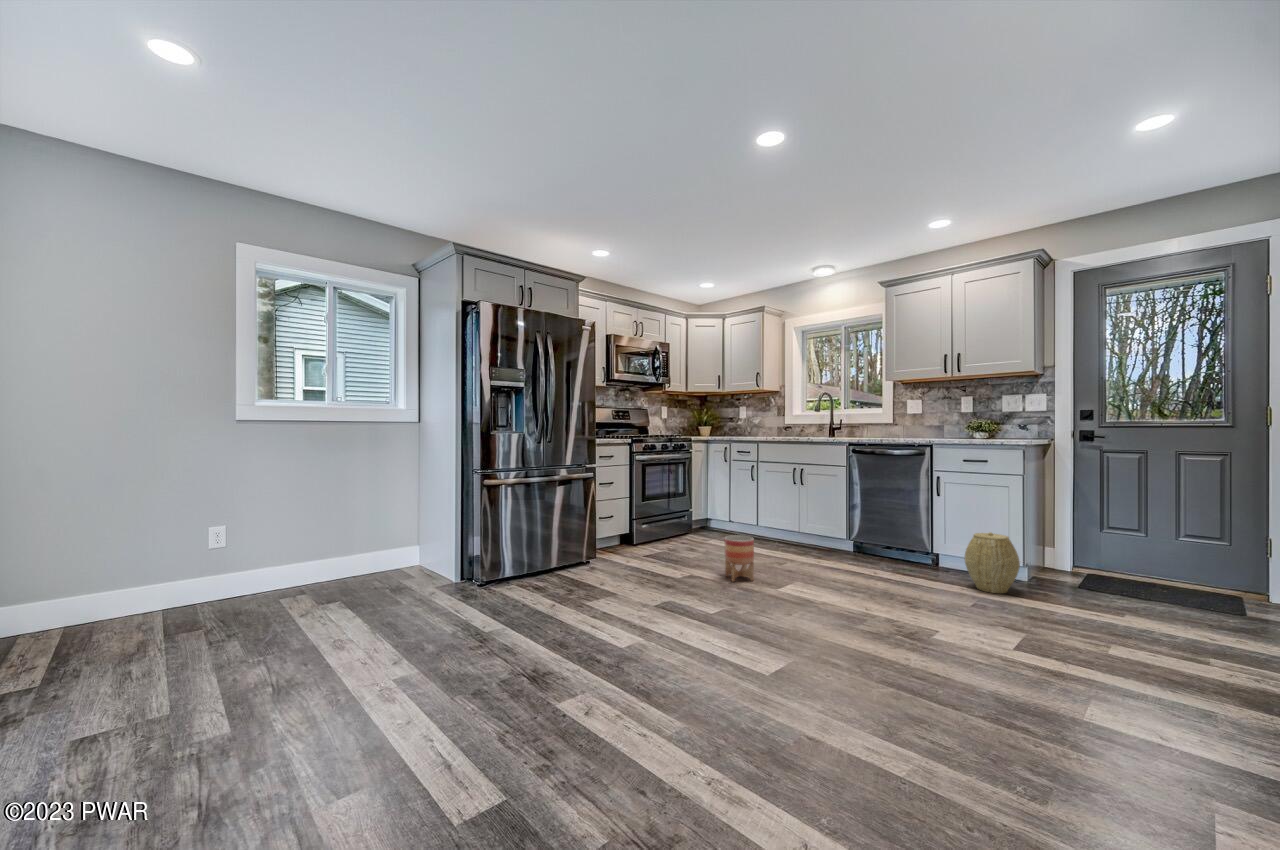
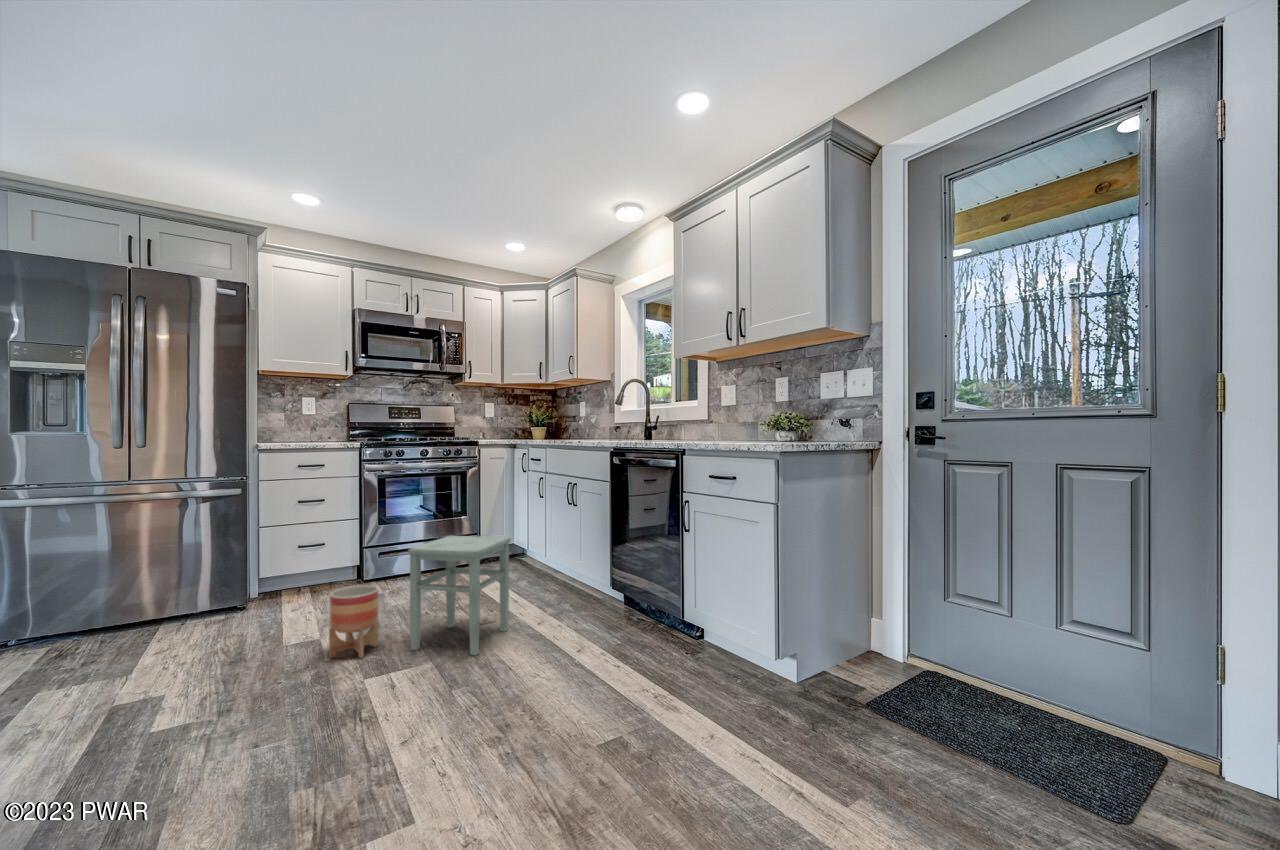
stool: none [763,503,823,577] -> present [408,536,511,655]
woven basket: present [965,532,1020,593] -> none [650,602,731,716]

